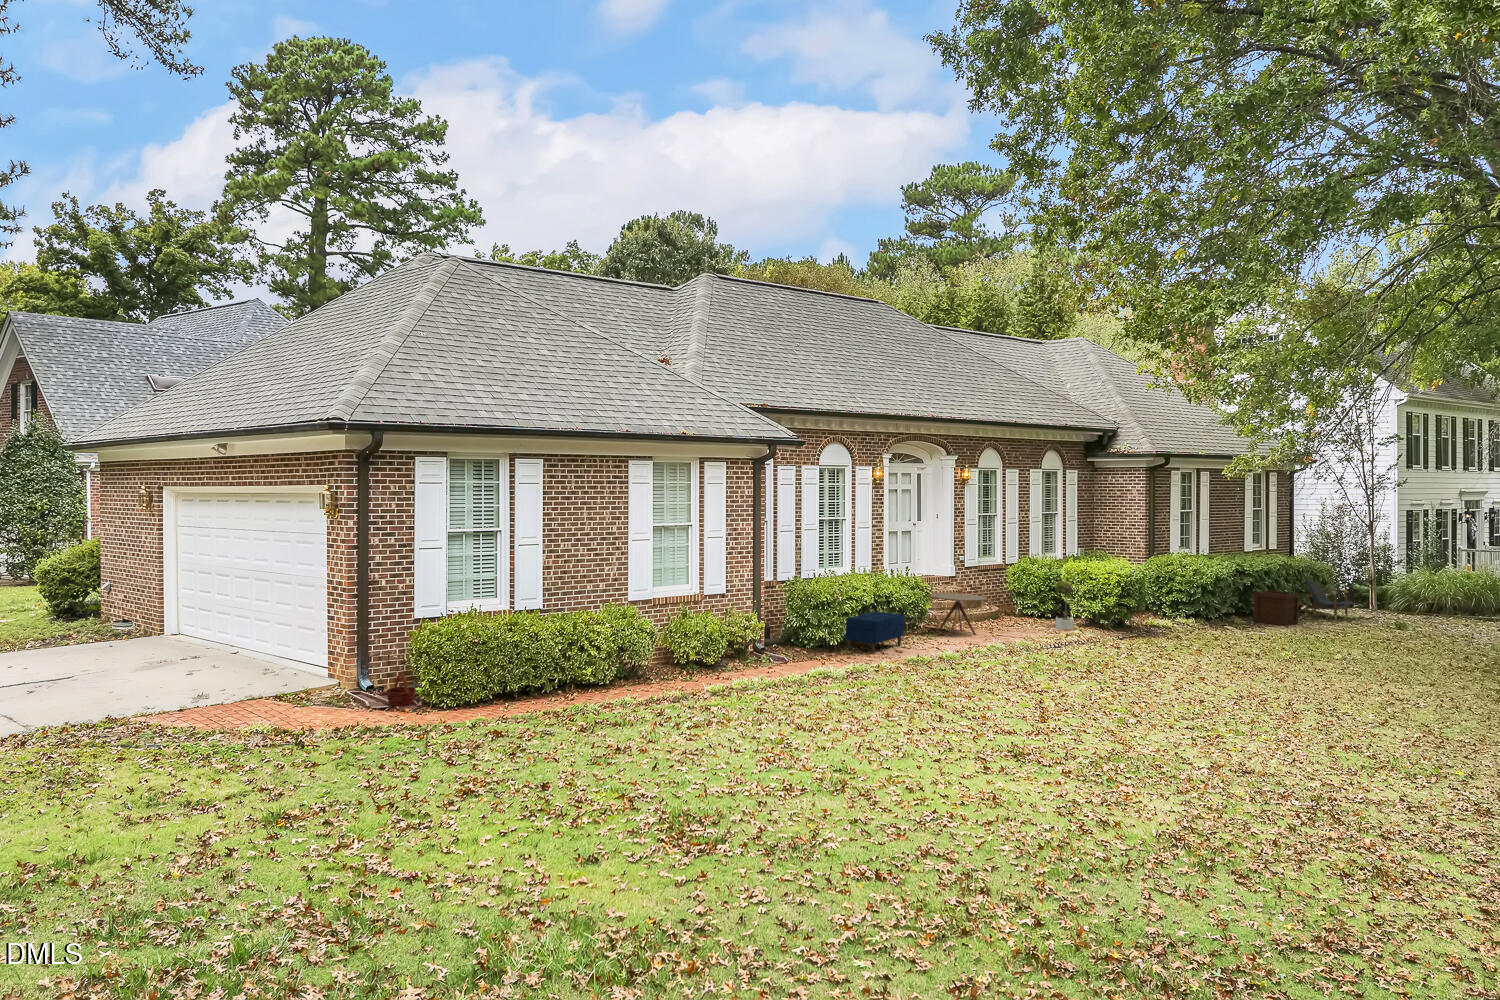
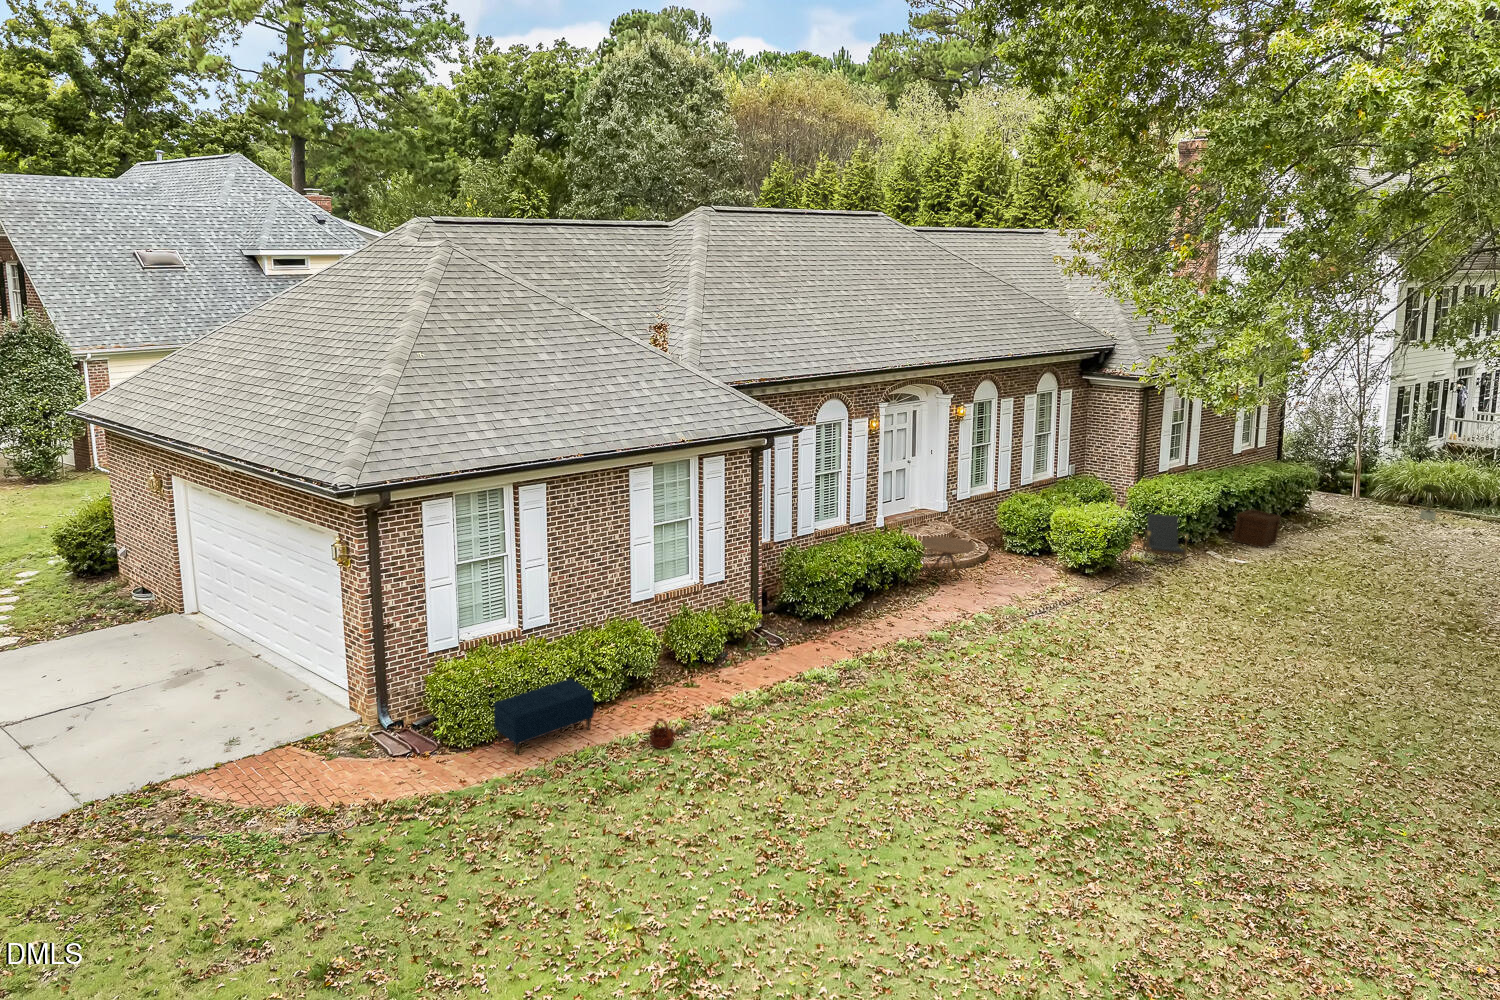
lounge chair: present [1305,579,1353,620] -> present [1142,514,1188,565]
potted tree: present [1055,580,1074,630] -> present [1420,483,1442,520]
bench: present [845,612,904,654] -> present [494,679,594,755]
basket: present [386,674,416,706] -> present [650,719,674,749]

